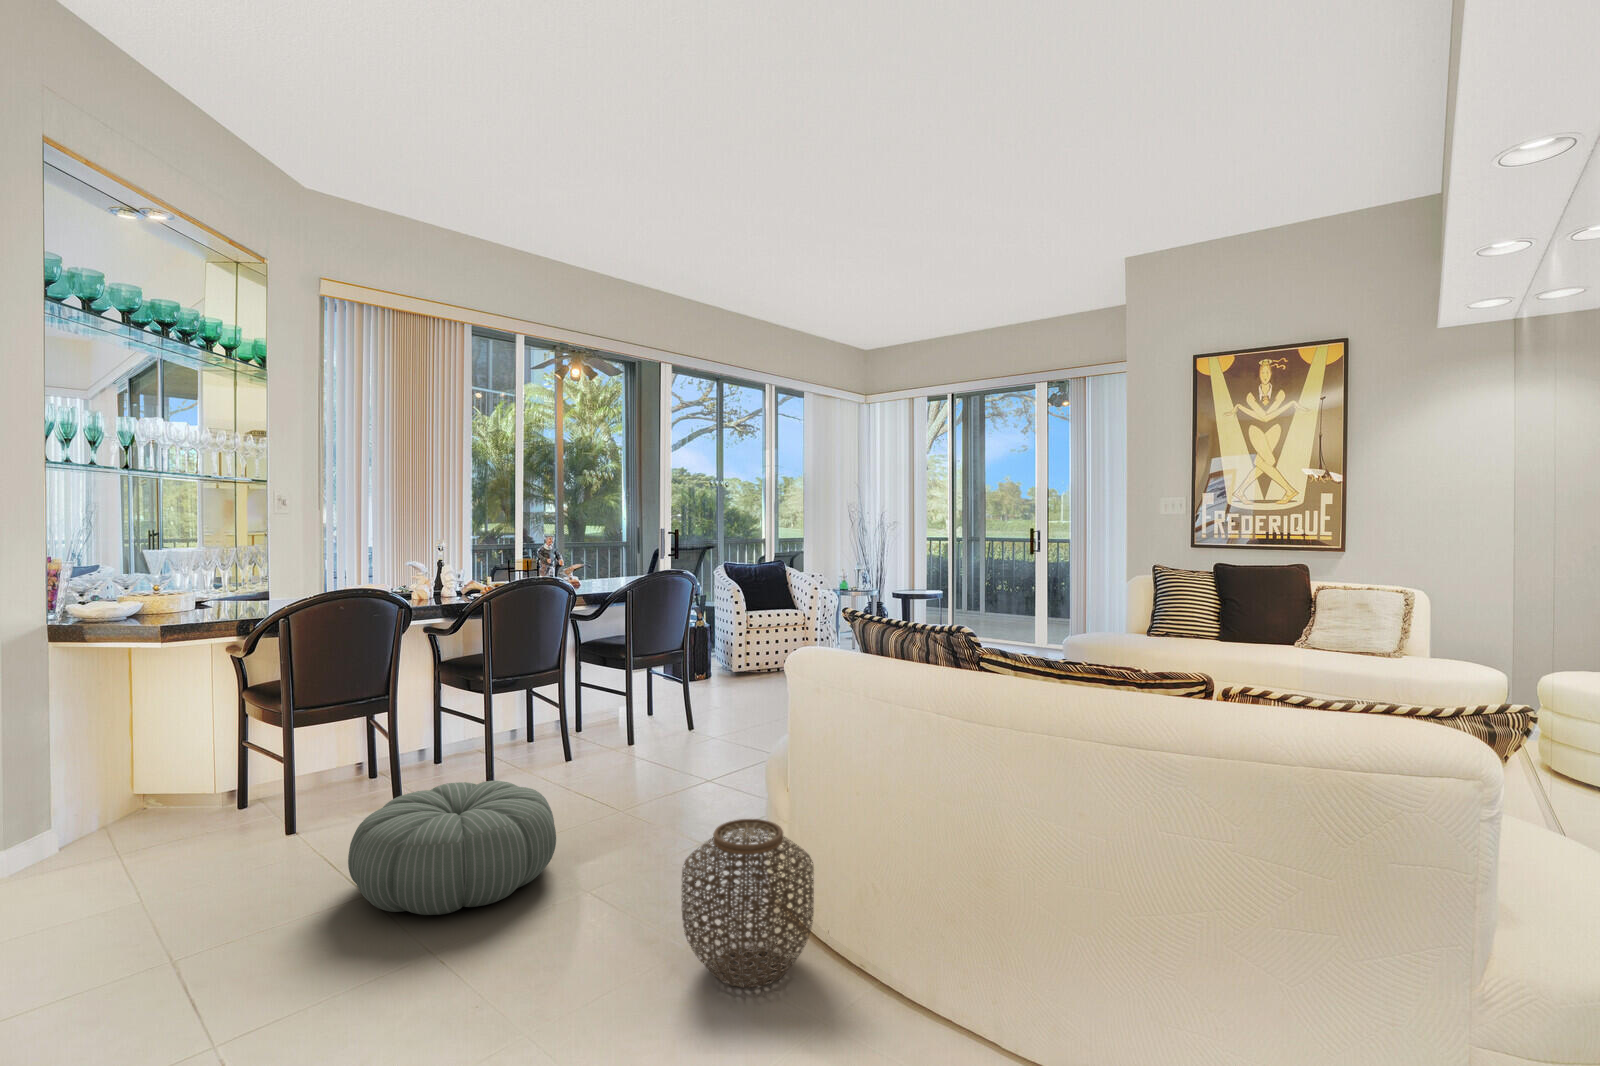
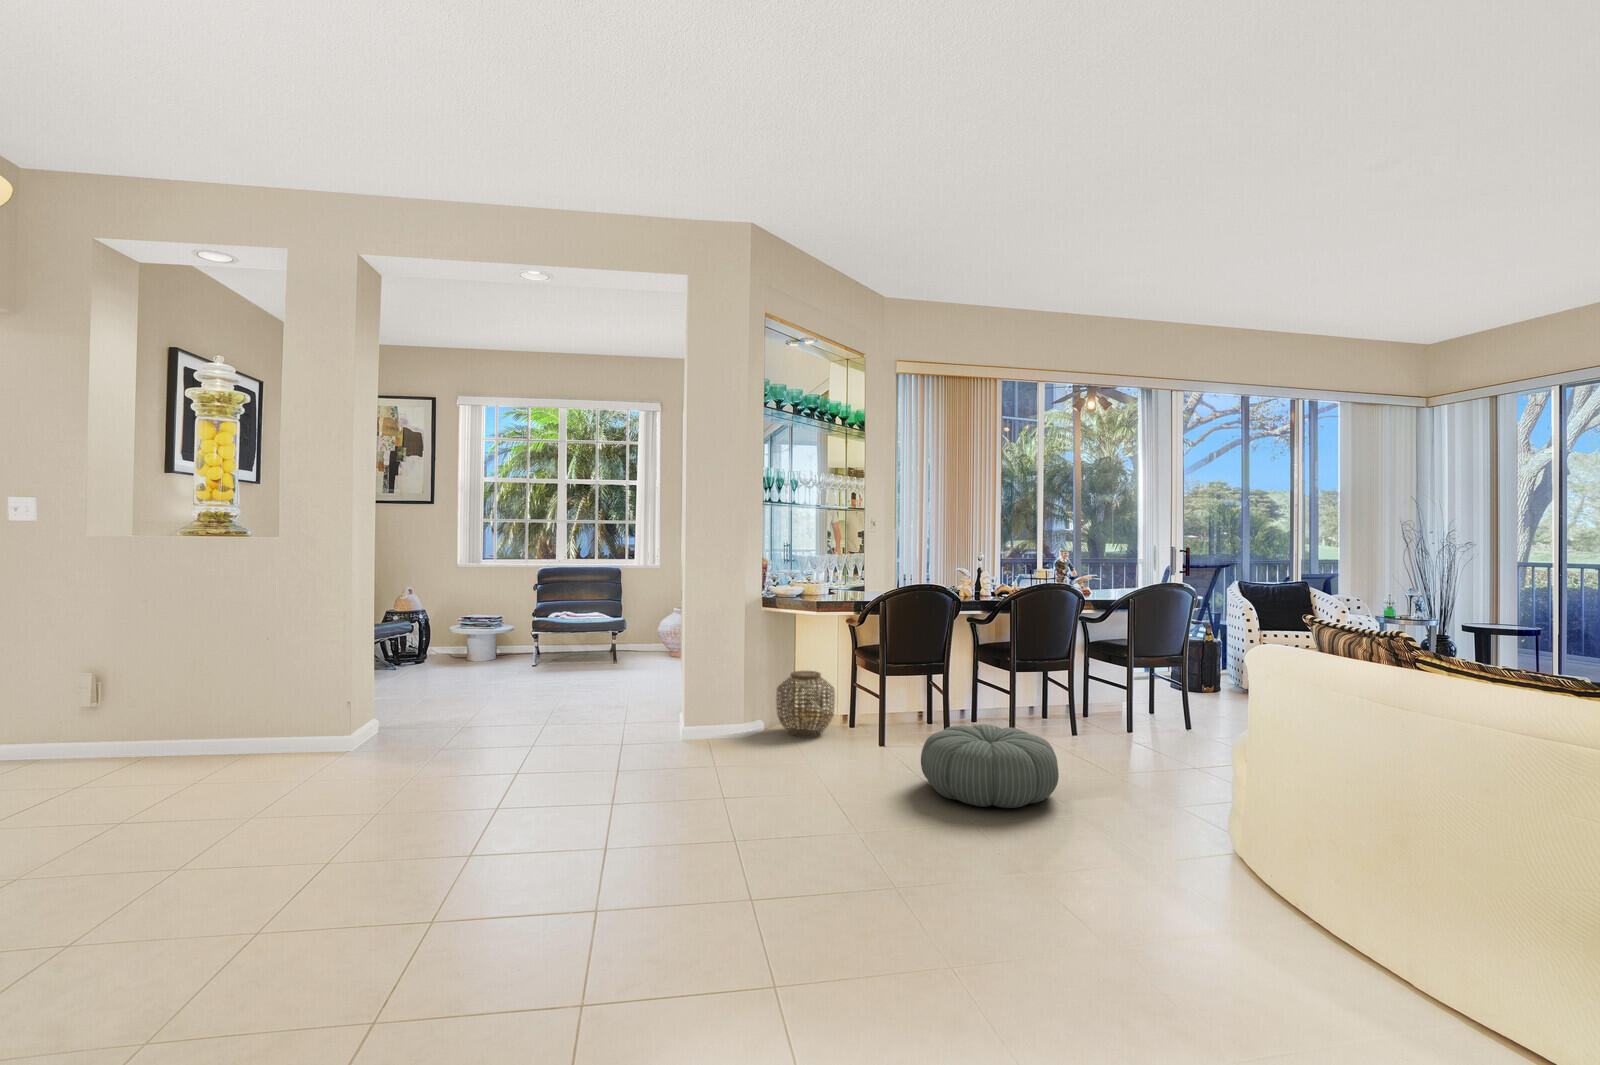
woven basket: present [682,819,814,988] -> present [777,671,835,737]

